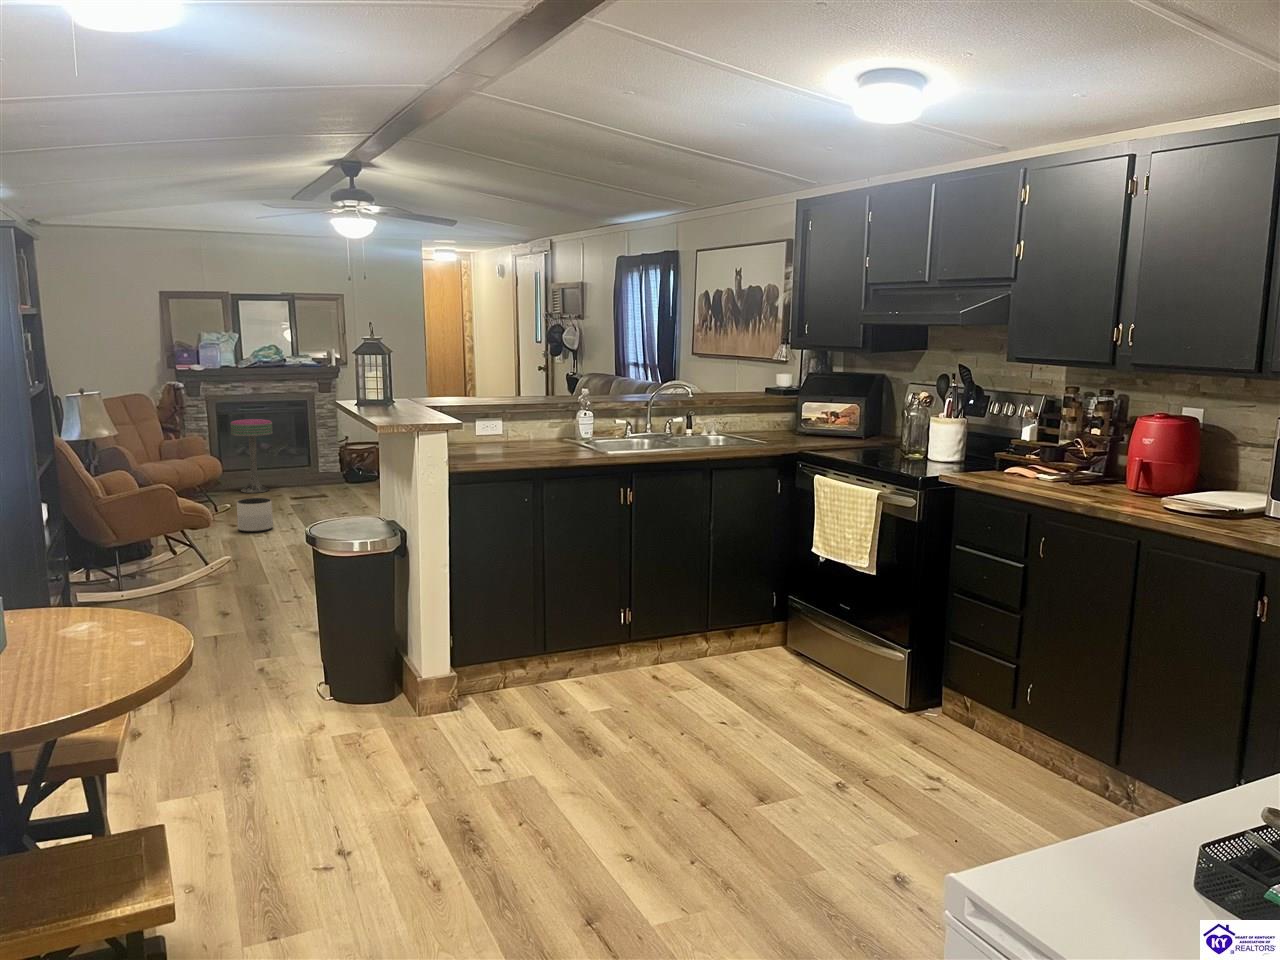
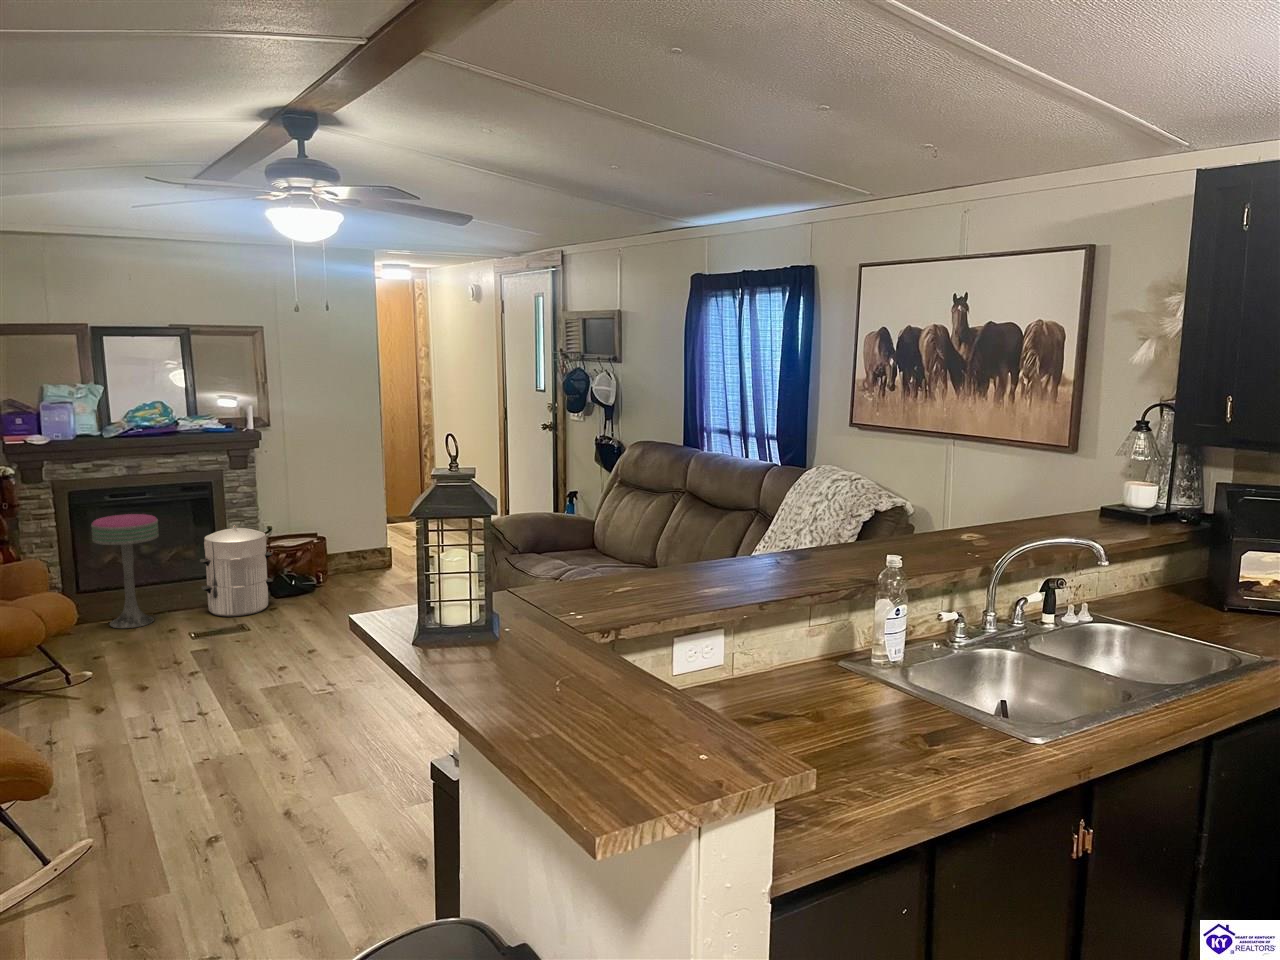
waste bin: none [299,429,346,490] -> present [200,525,273,617]
planter: present [237,498,273,532] -> none [95,673,159,737]

